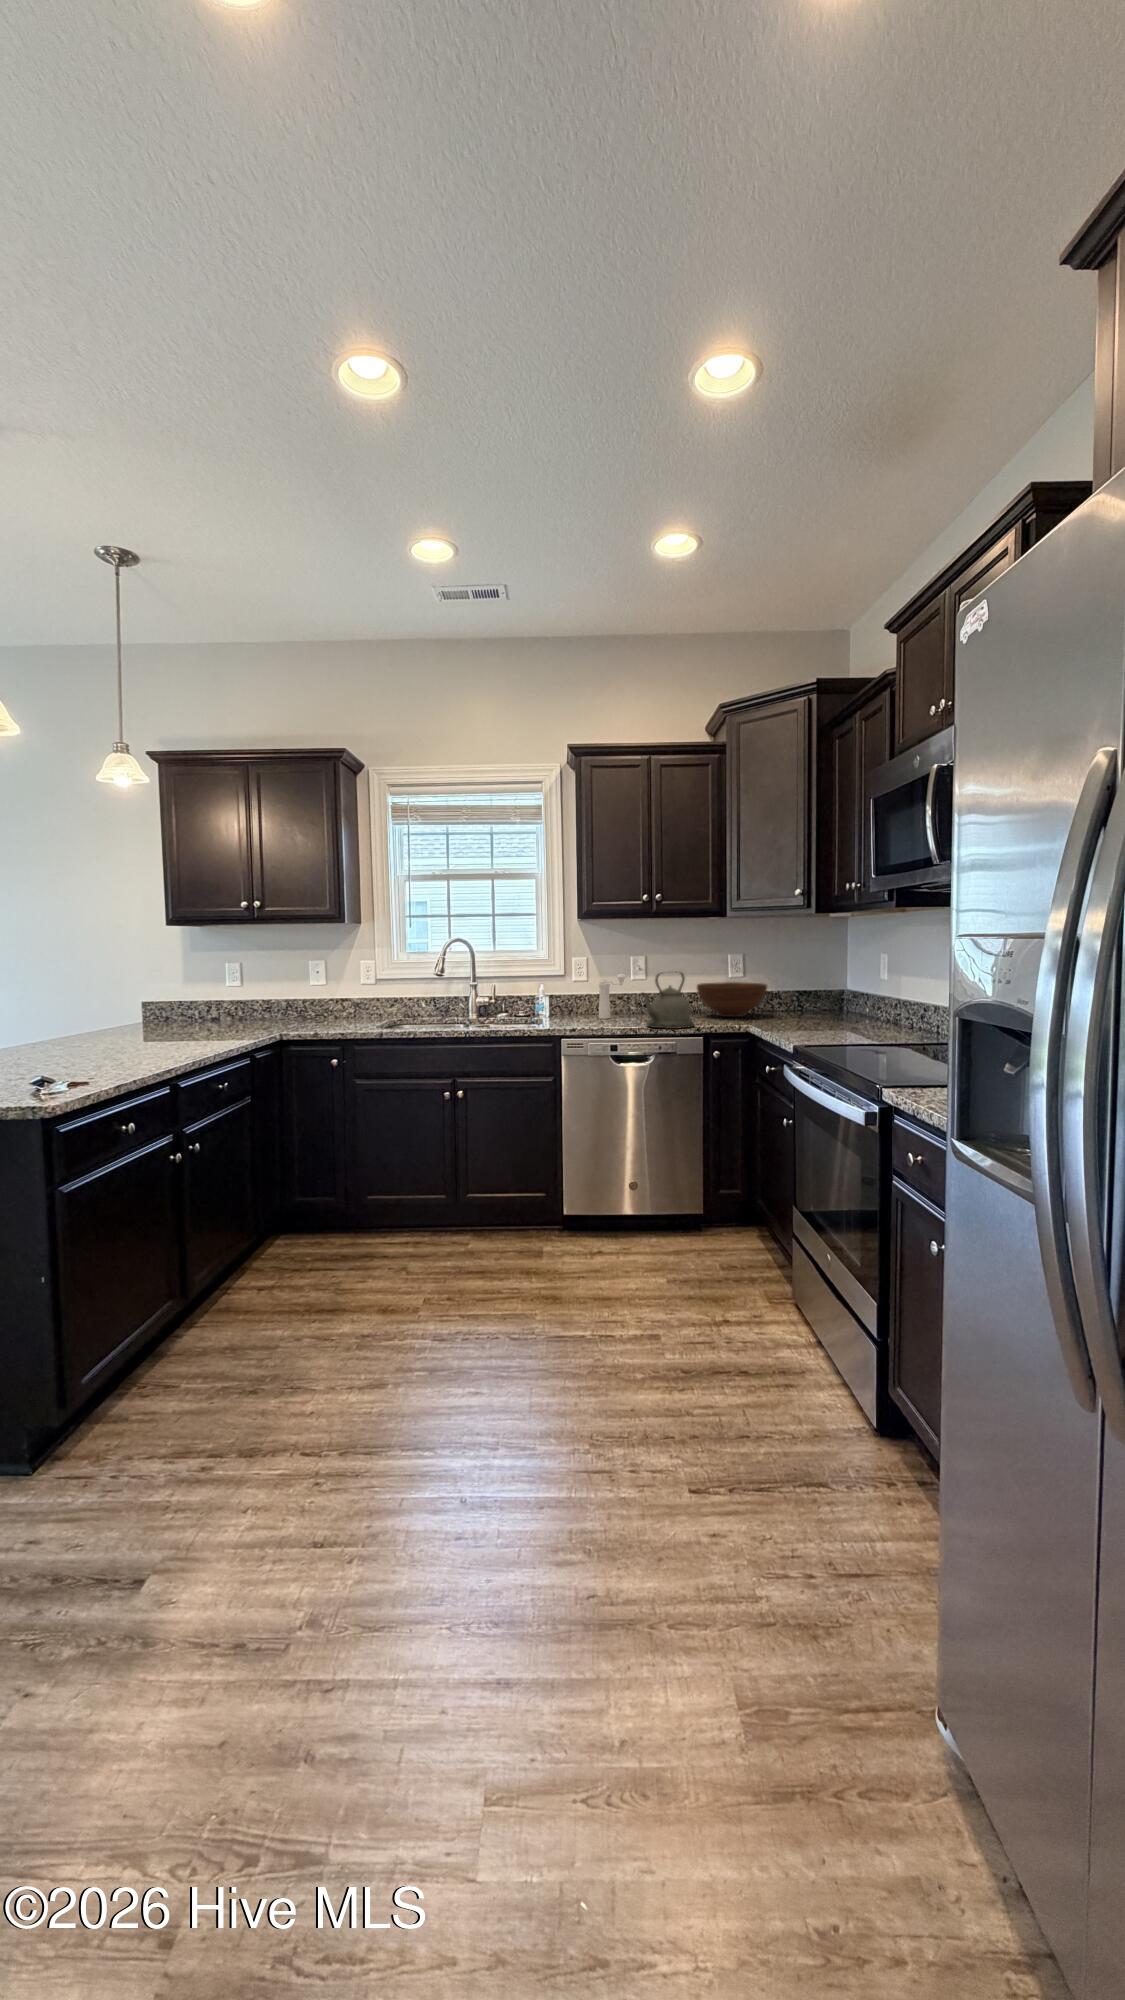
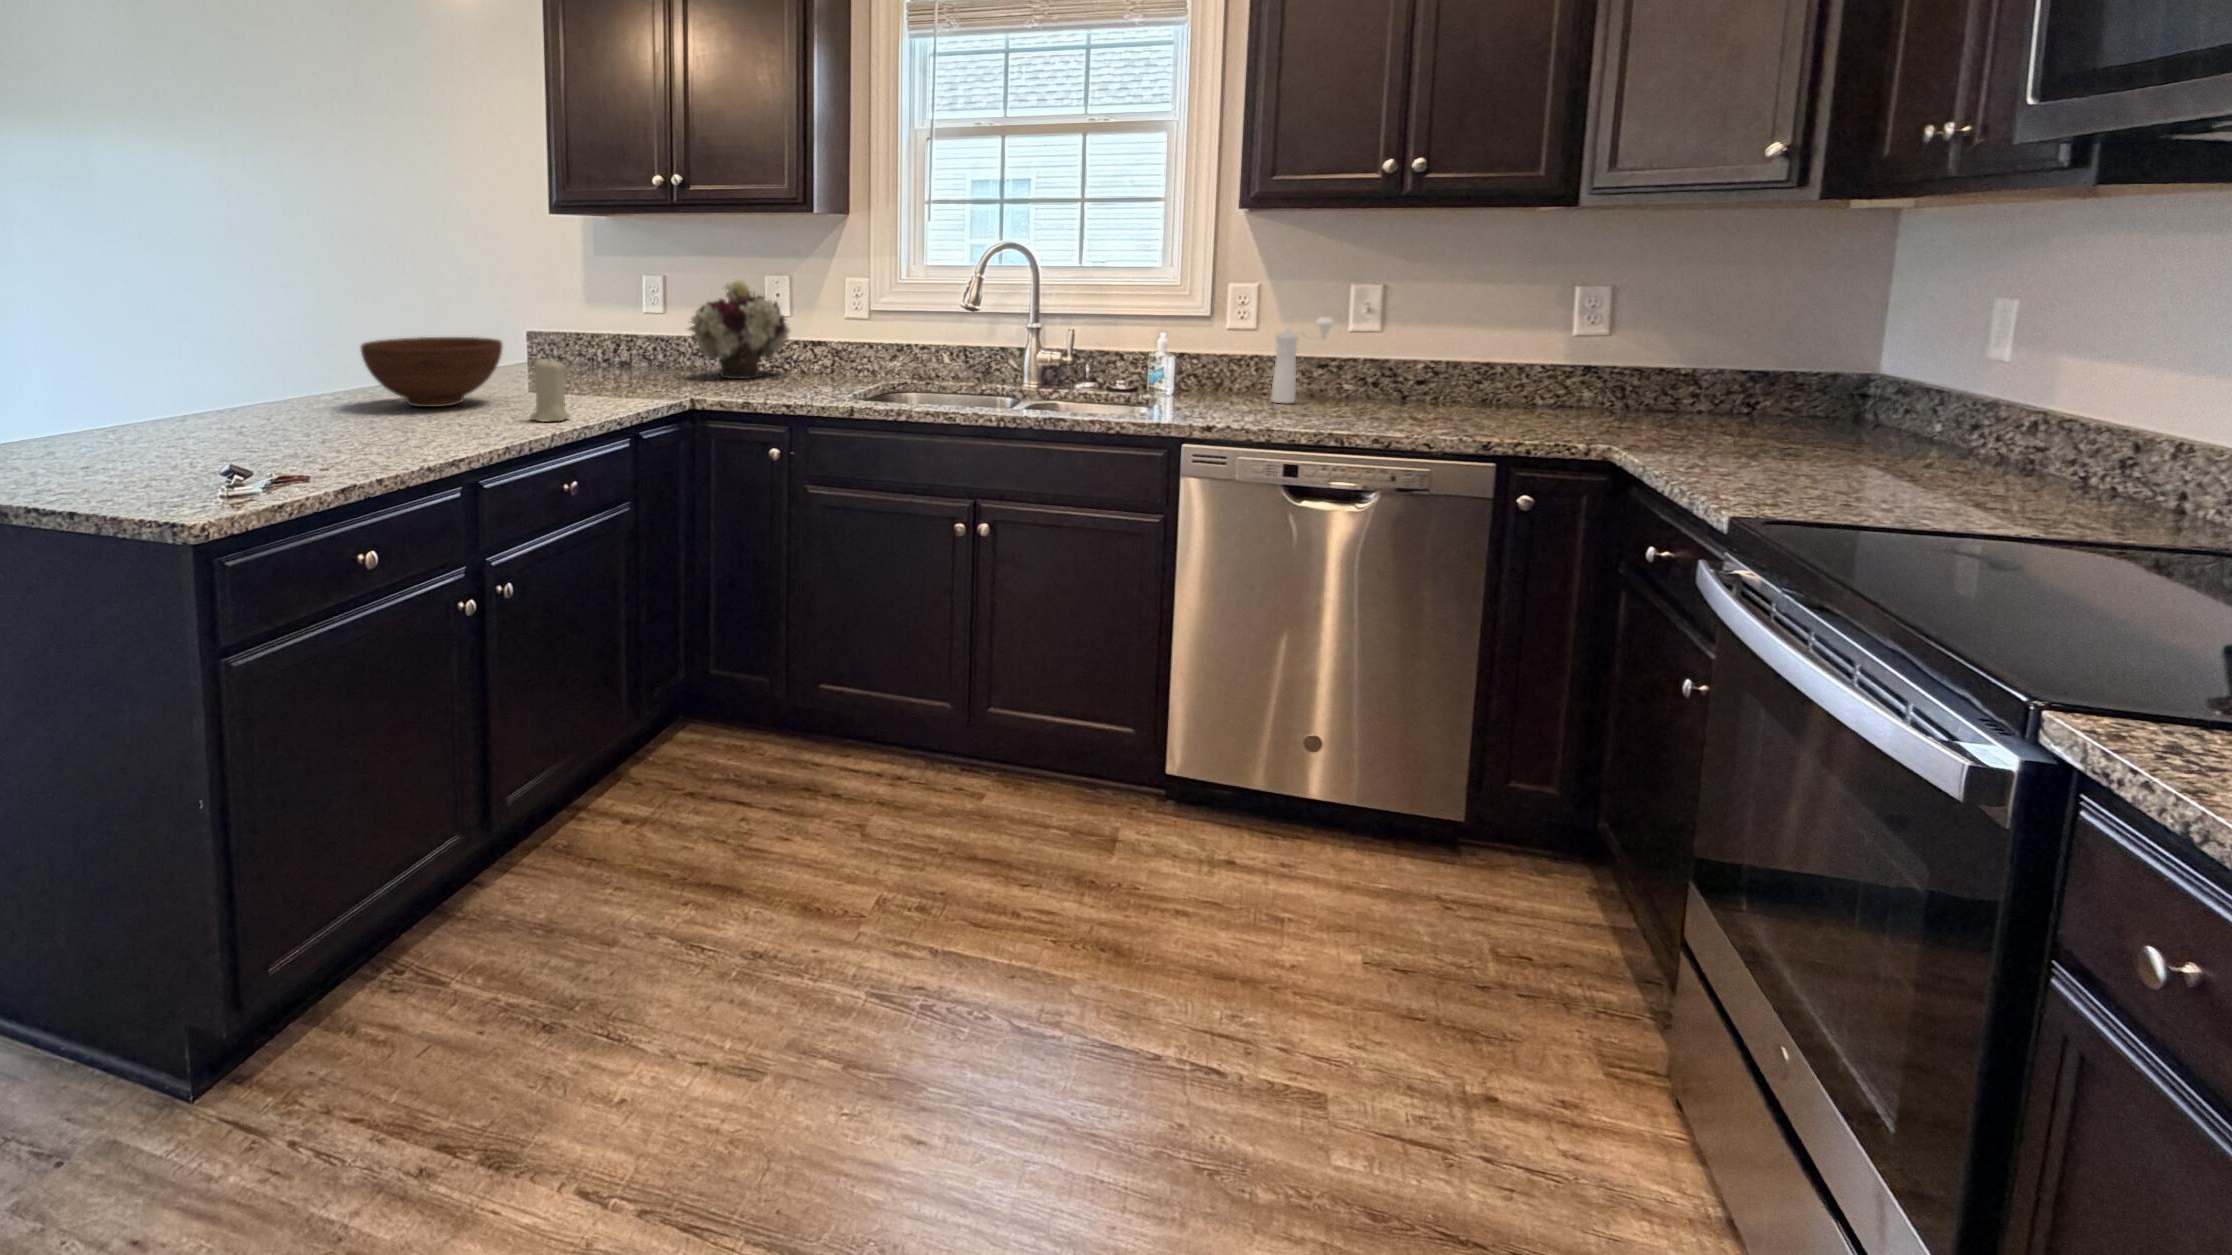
flower arrangement: none [260,964,326,1024] -> present [688,279,790,379]
kettle: present [642,972,694,1029] -> none [1357,320,1476,439]
fruit bowl: present [697,982,767,1017] -> present [361,337,502,407]
candle: none [186,1010,214,1050] -> present [530,358,570,422]

